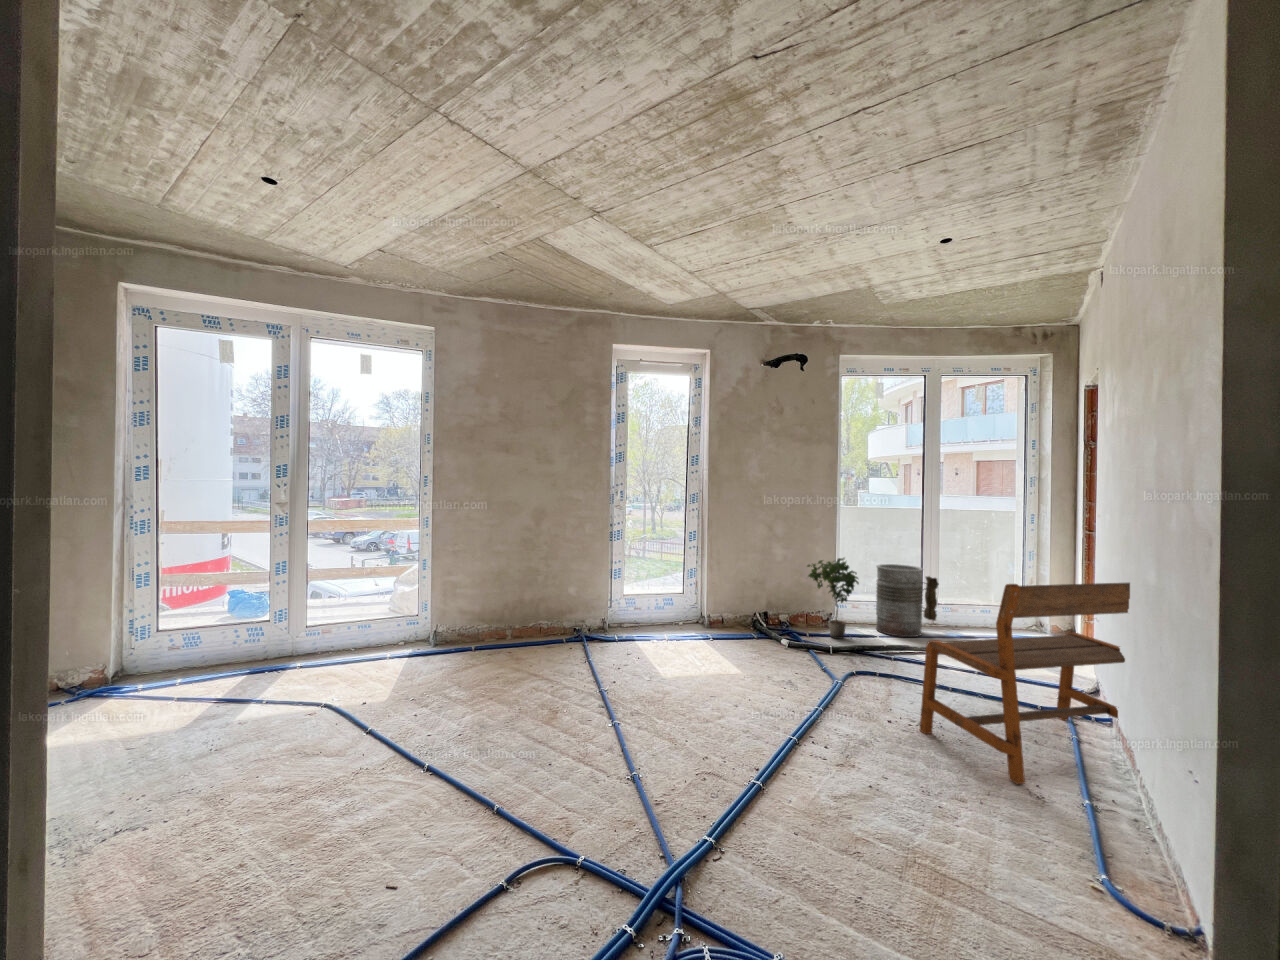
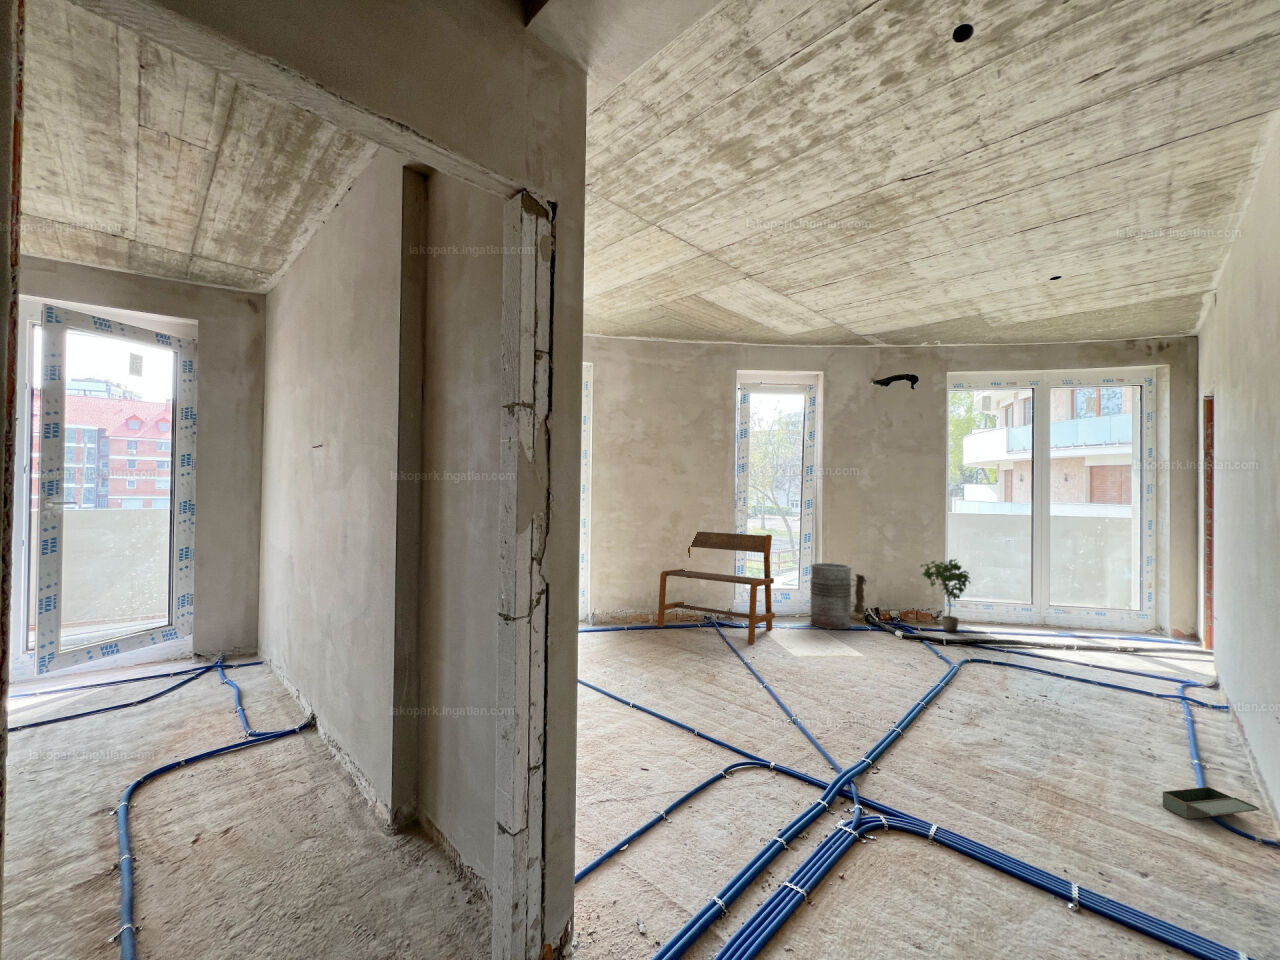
trash can: present [876,564,939,637] -> present [810,563,866,629]
bench: present [920,583,1130,784] -> present [657,532,775,644]
toolbox: none [1058,843,1167,894] -> present [1163,787,1260,819]

